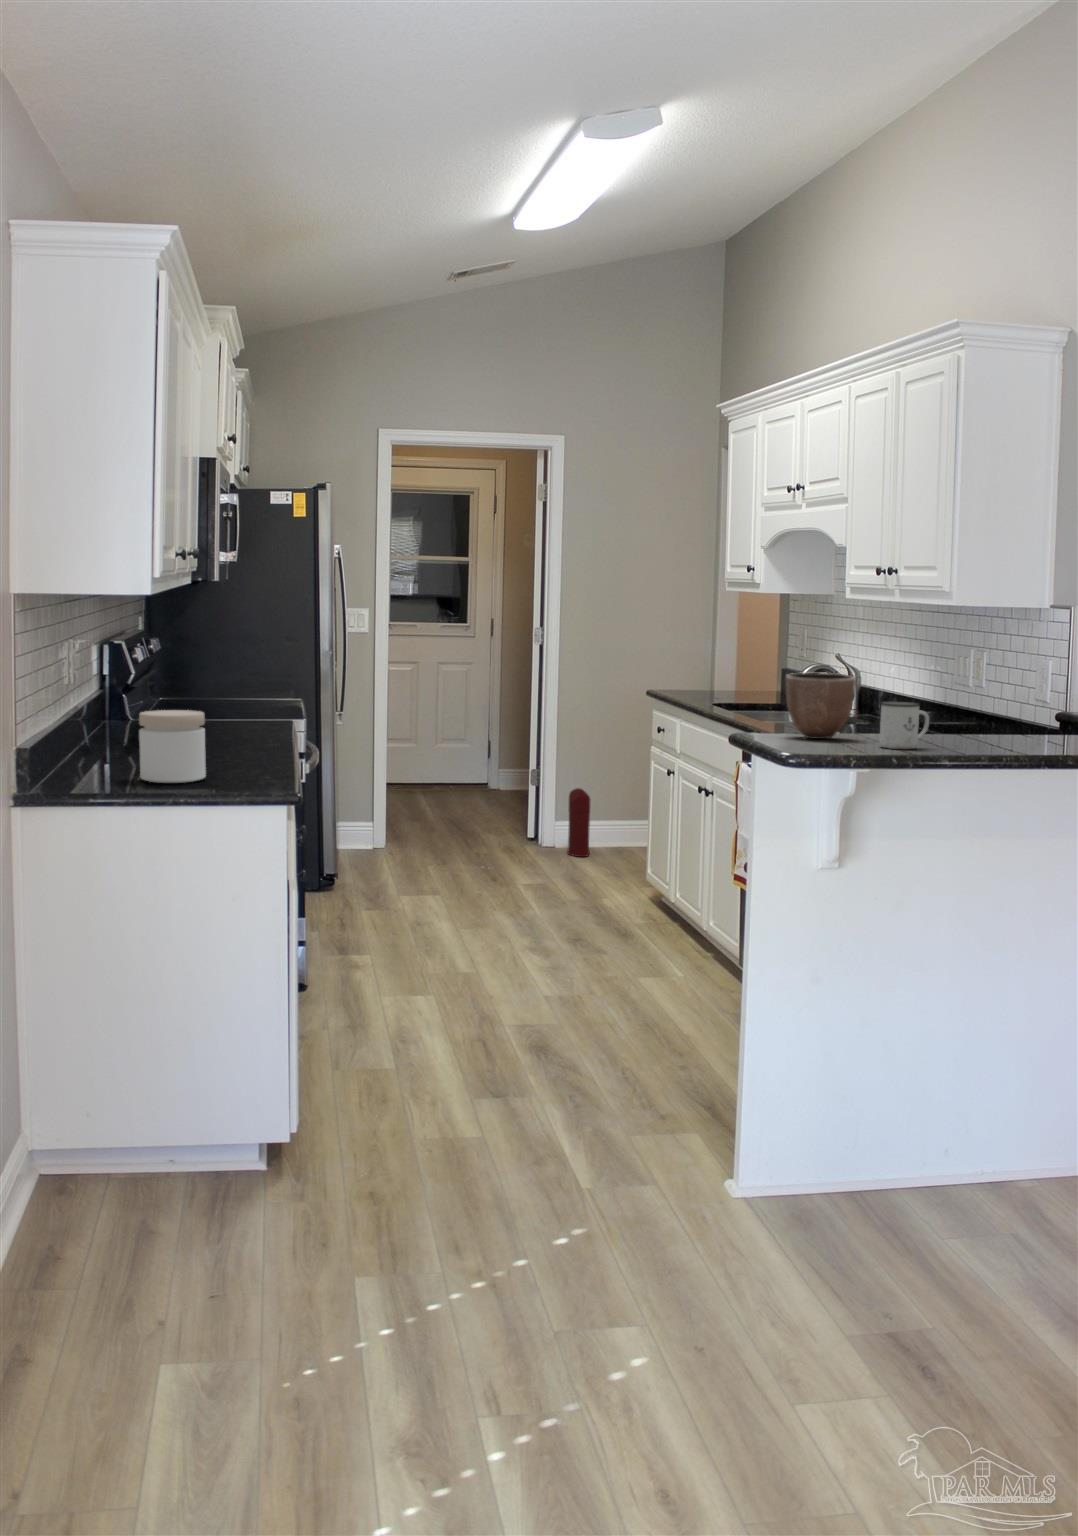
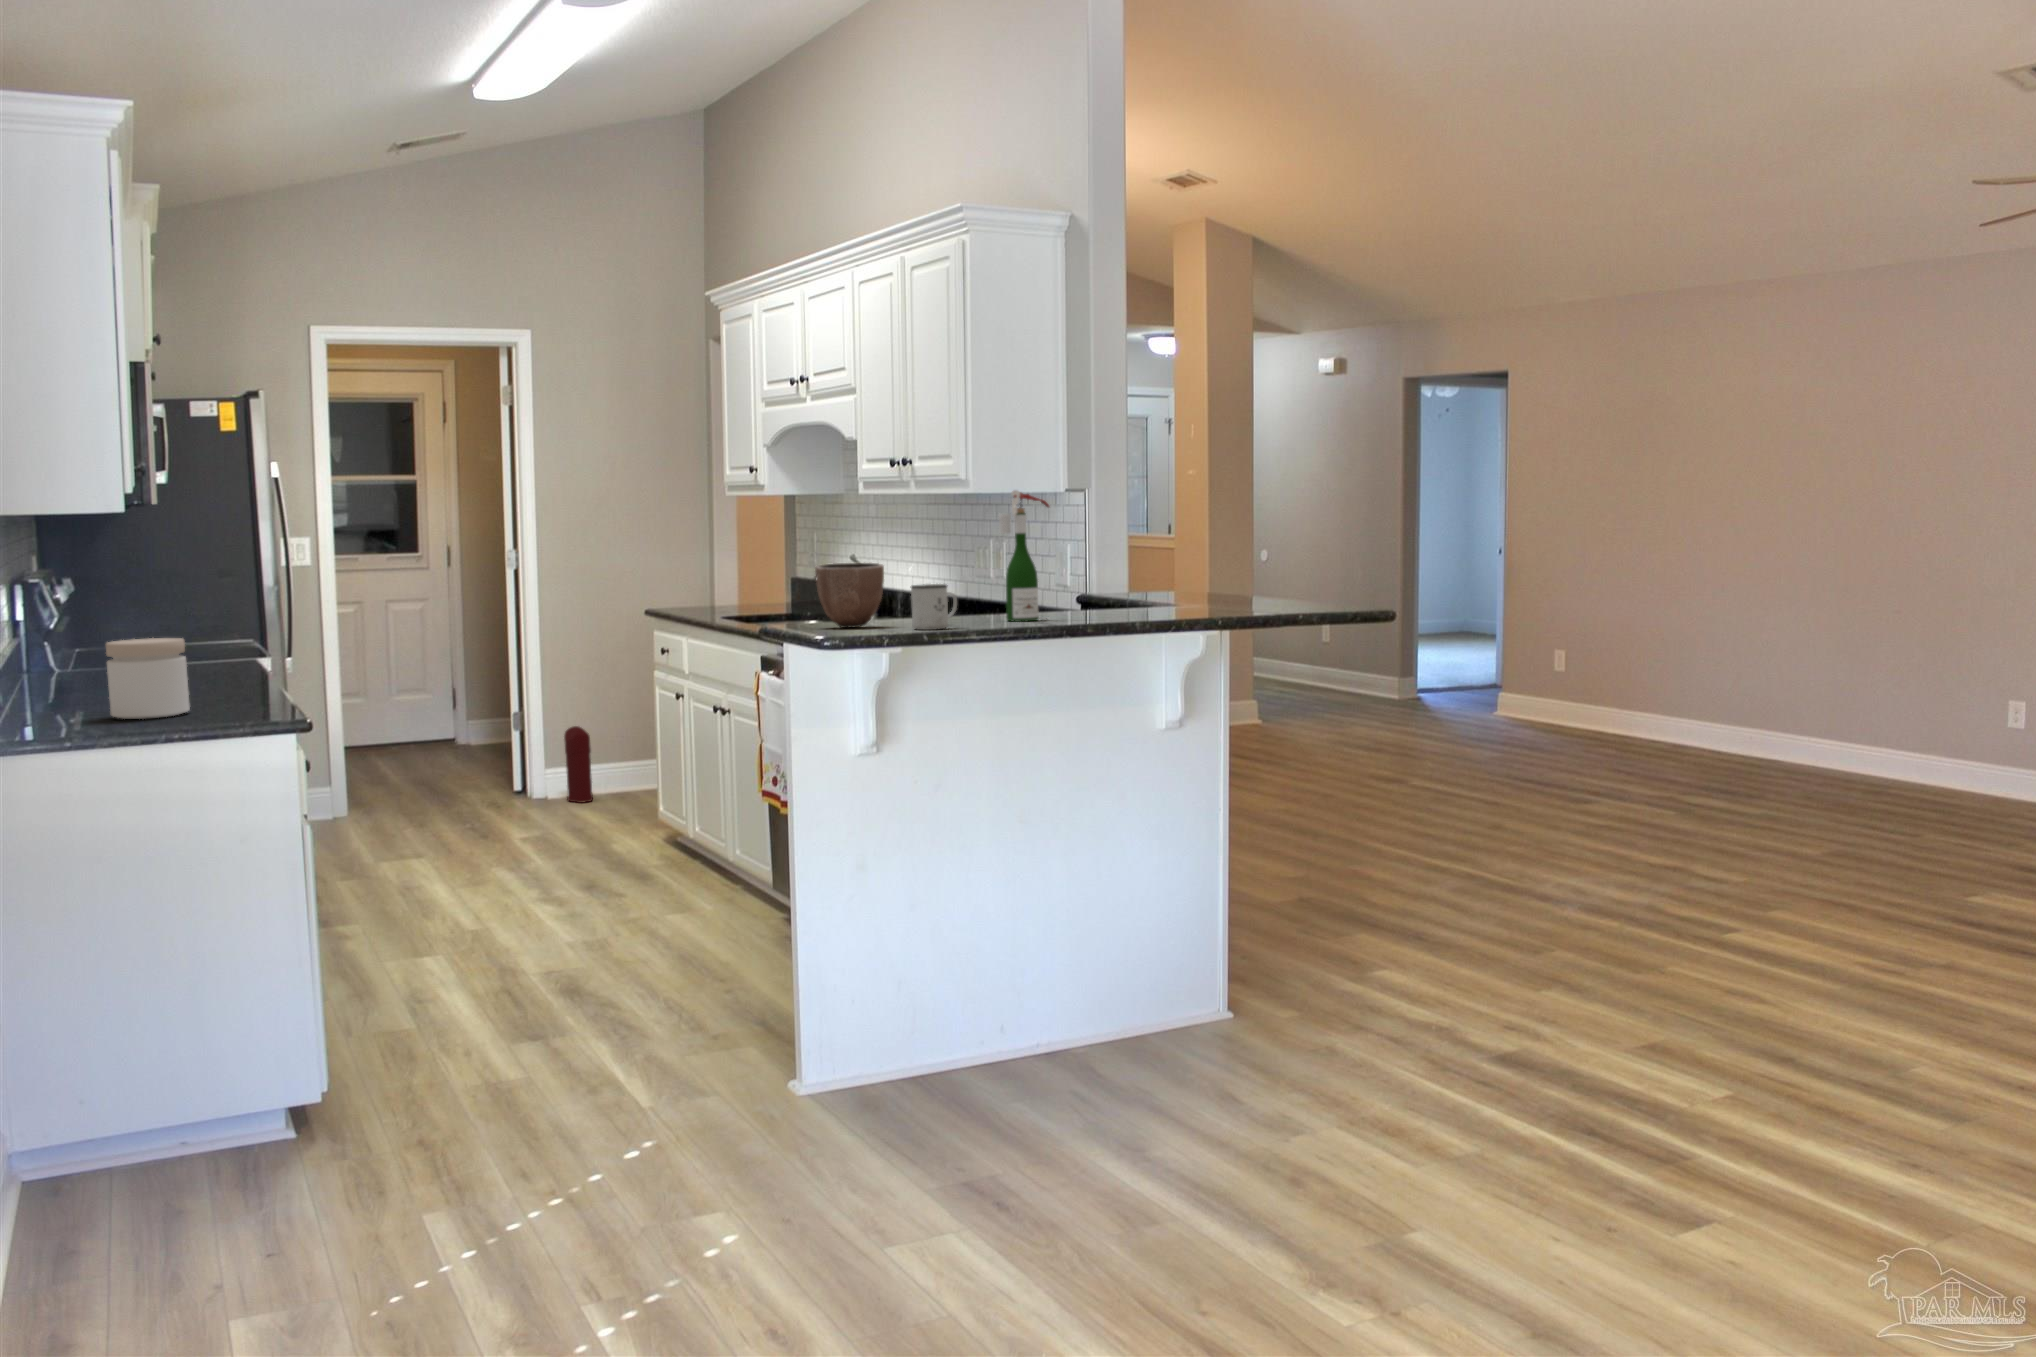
wine bottle: none [982,606,1039,743] -> present [999,490,1050,622]

